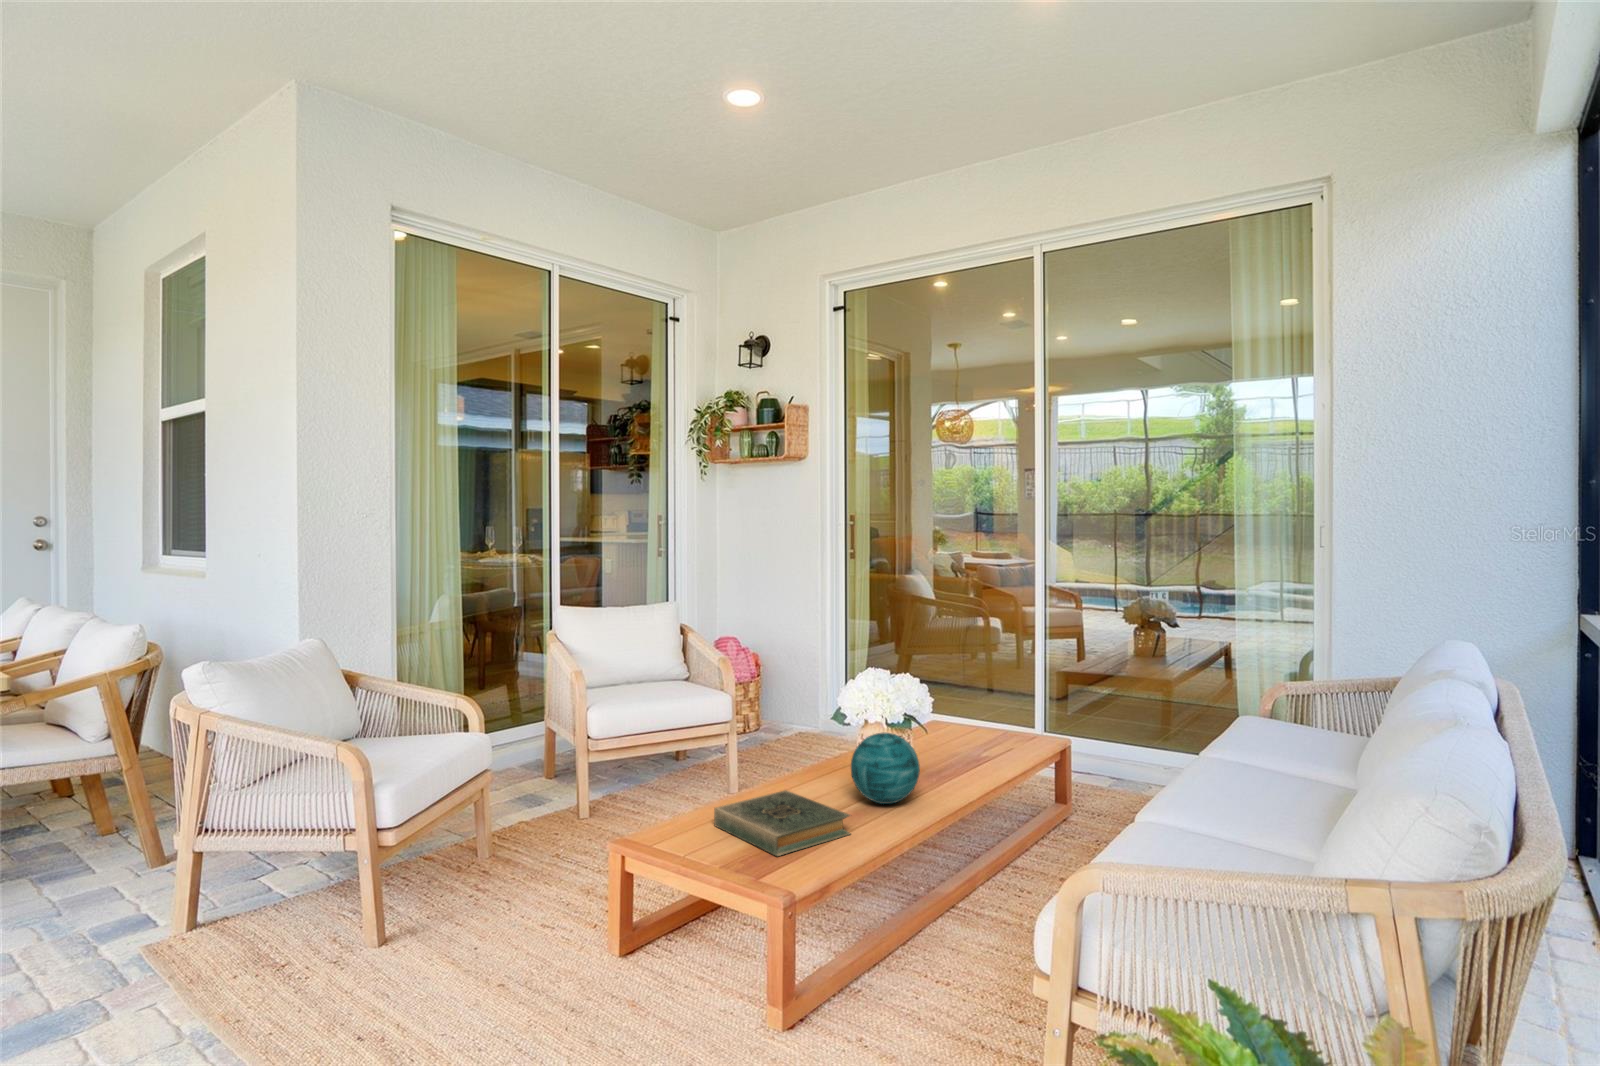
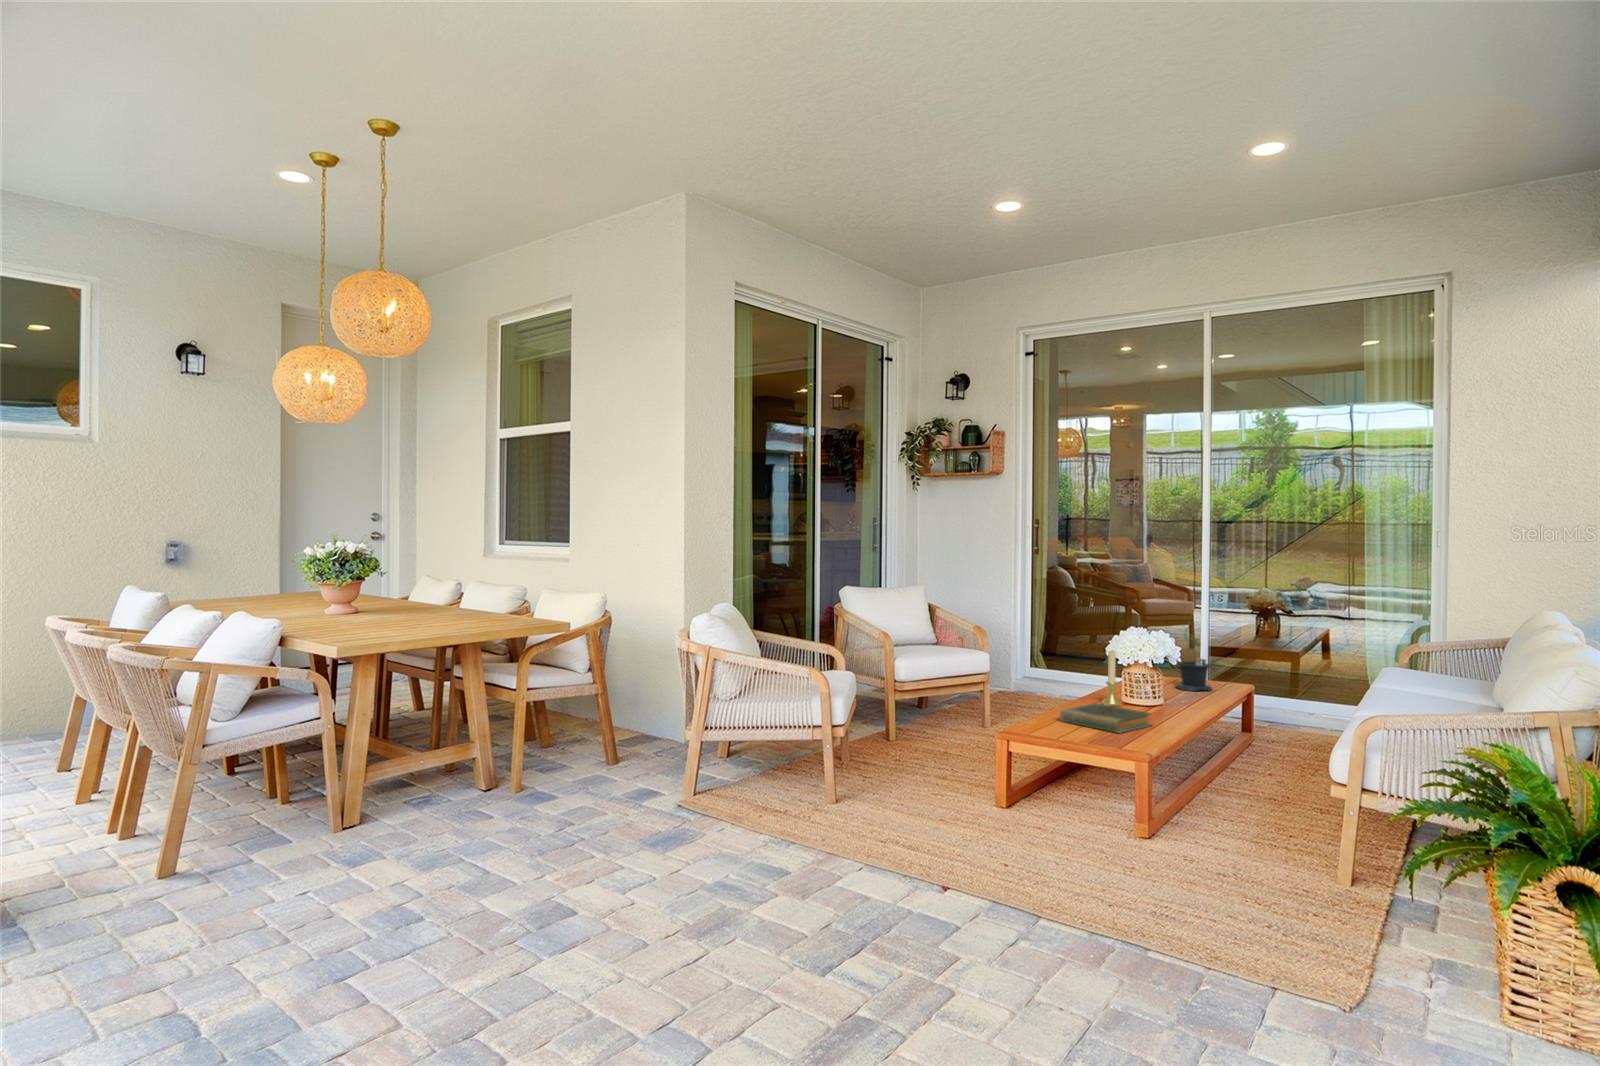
potted plant: none [955,662,1006,753] -> present [1176,628,1212,691]
candle holder: none [818,703,846,787] -> present [1102,651,1121,706]
decorative orb: present [851,733,920,804] -> none [1134,667,1183,713]

